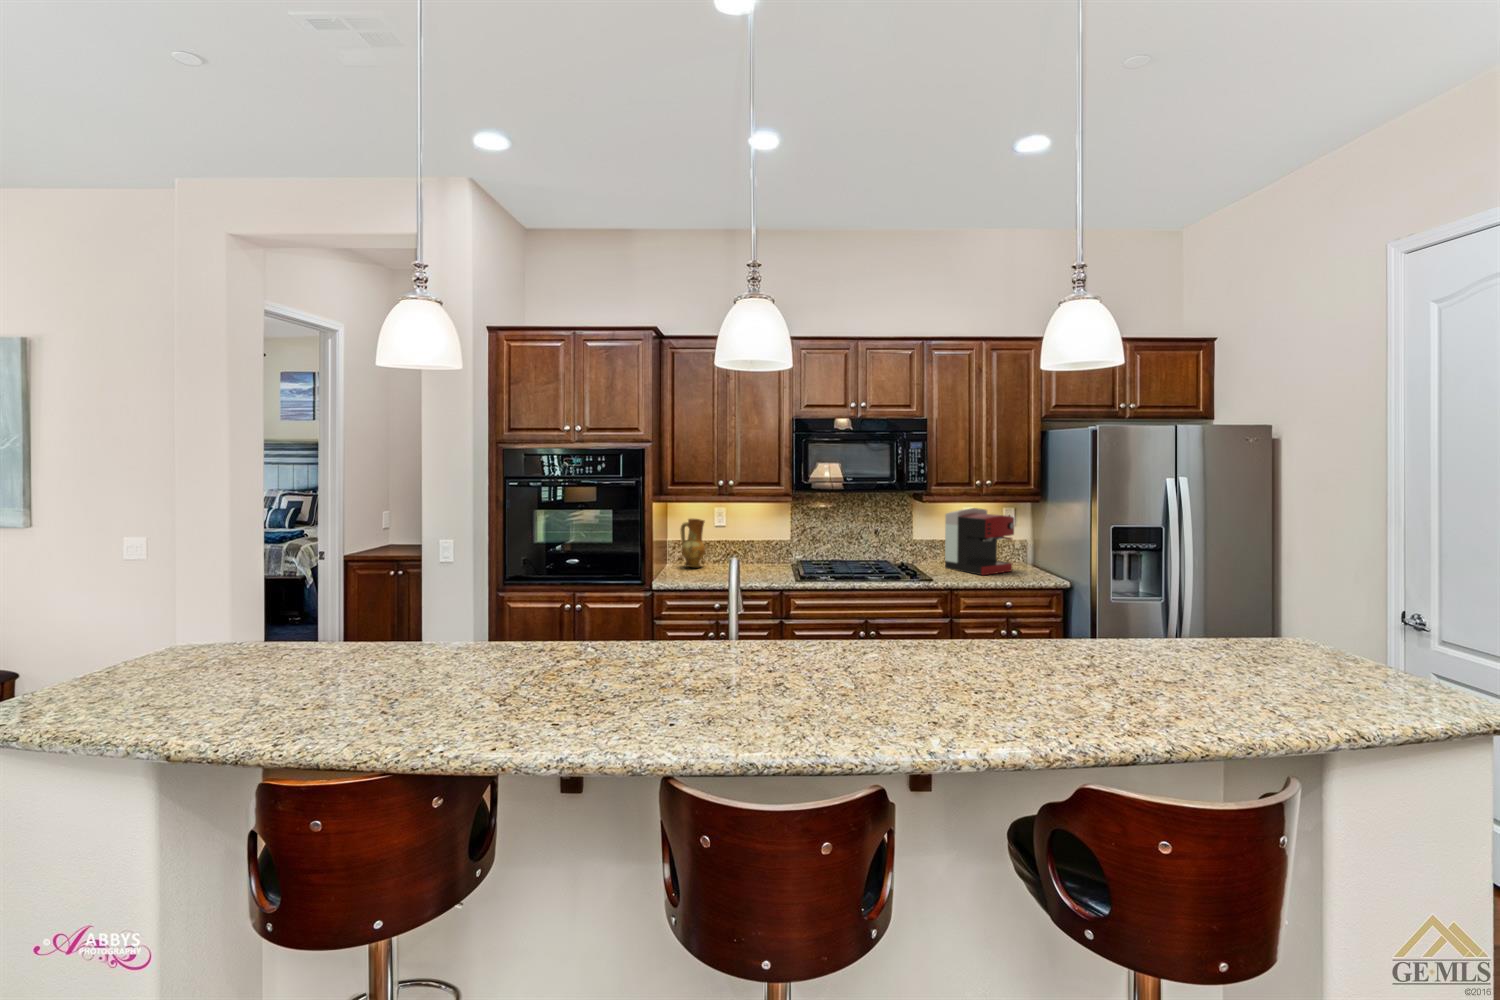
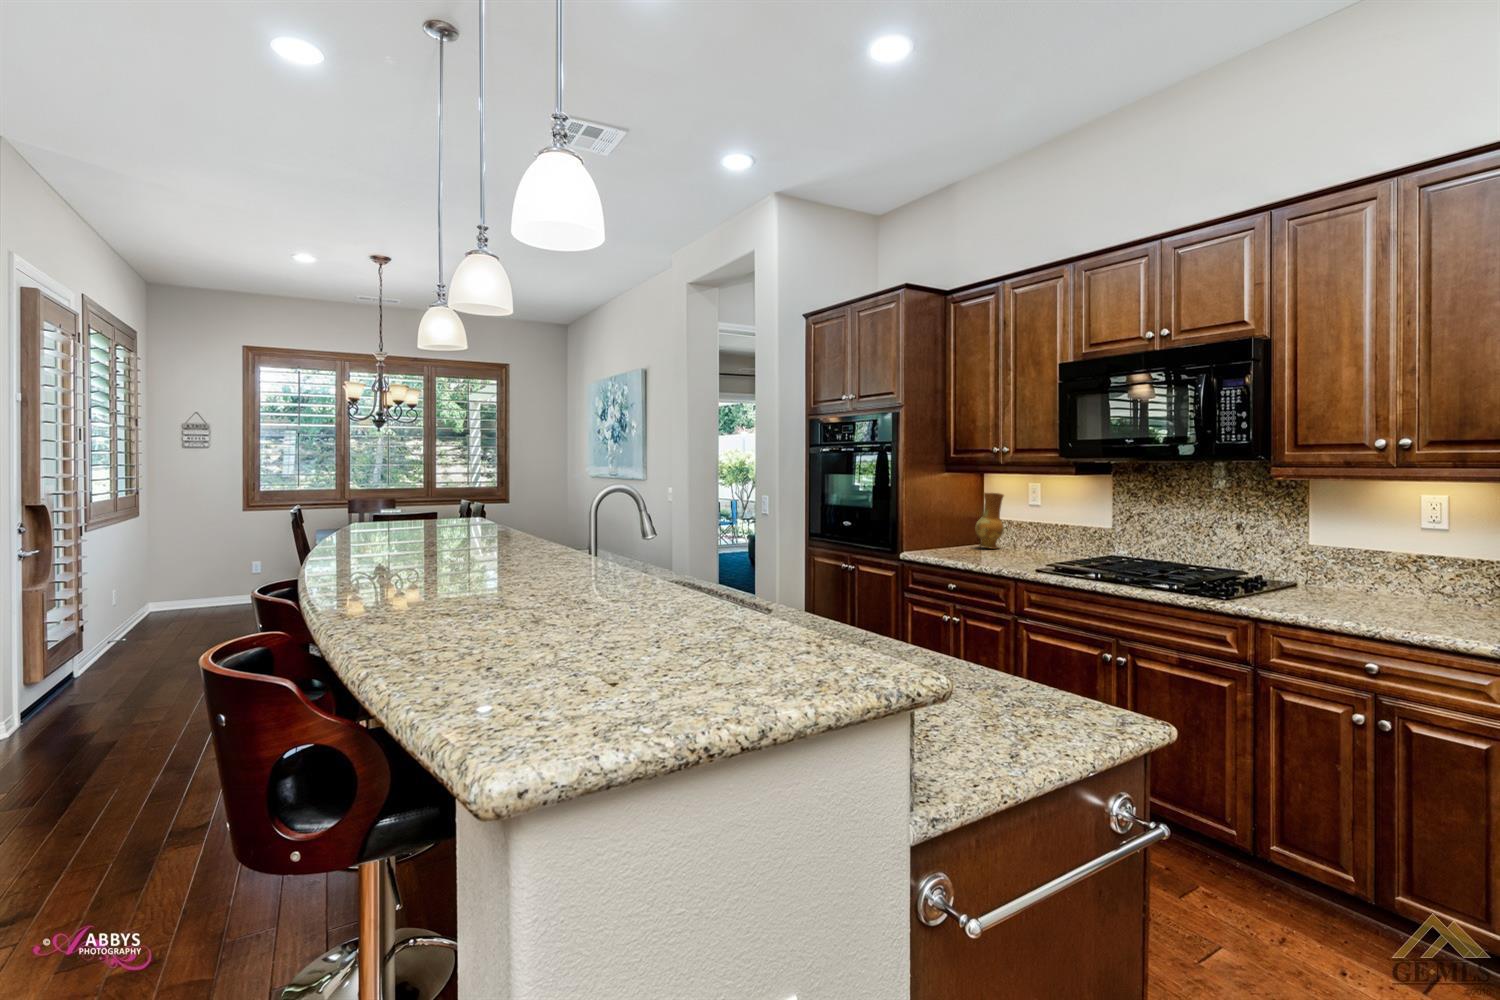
coffee maker: present [945,508,1014,575] -> none [1329,491,1461,617]

